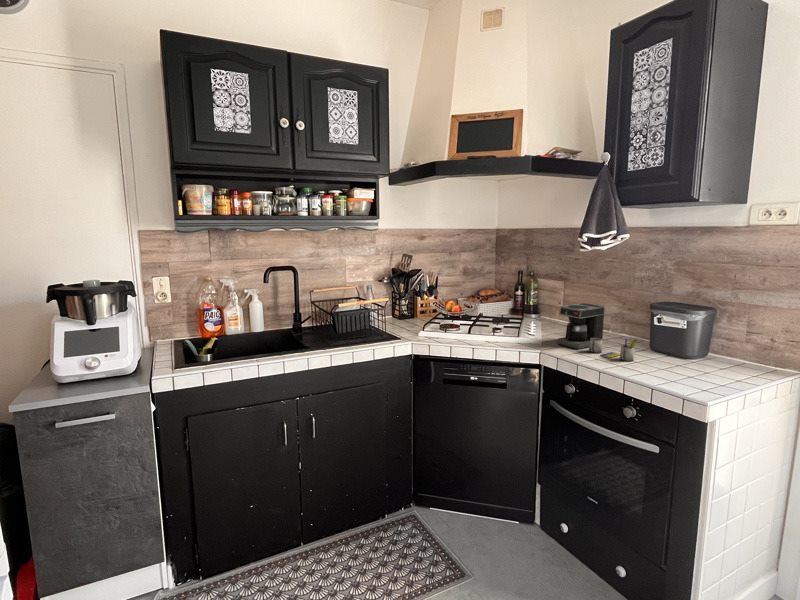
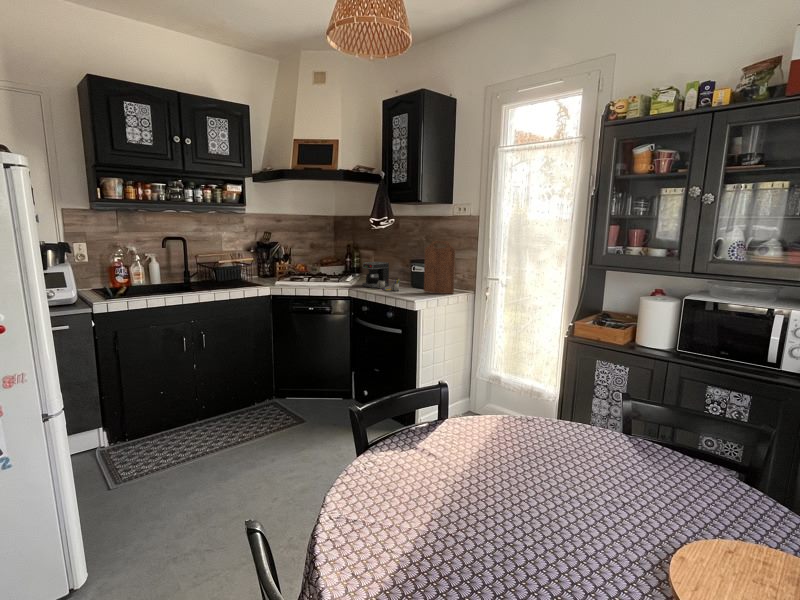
cutting board: none [688,275,768,376] -> present [424,241,455,294]

